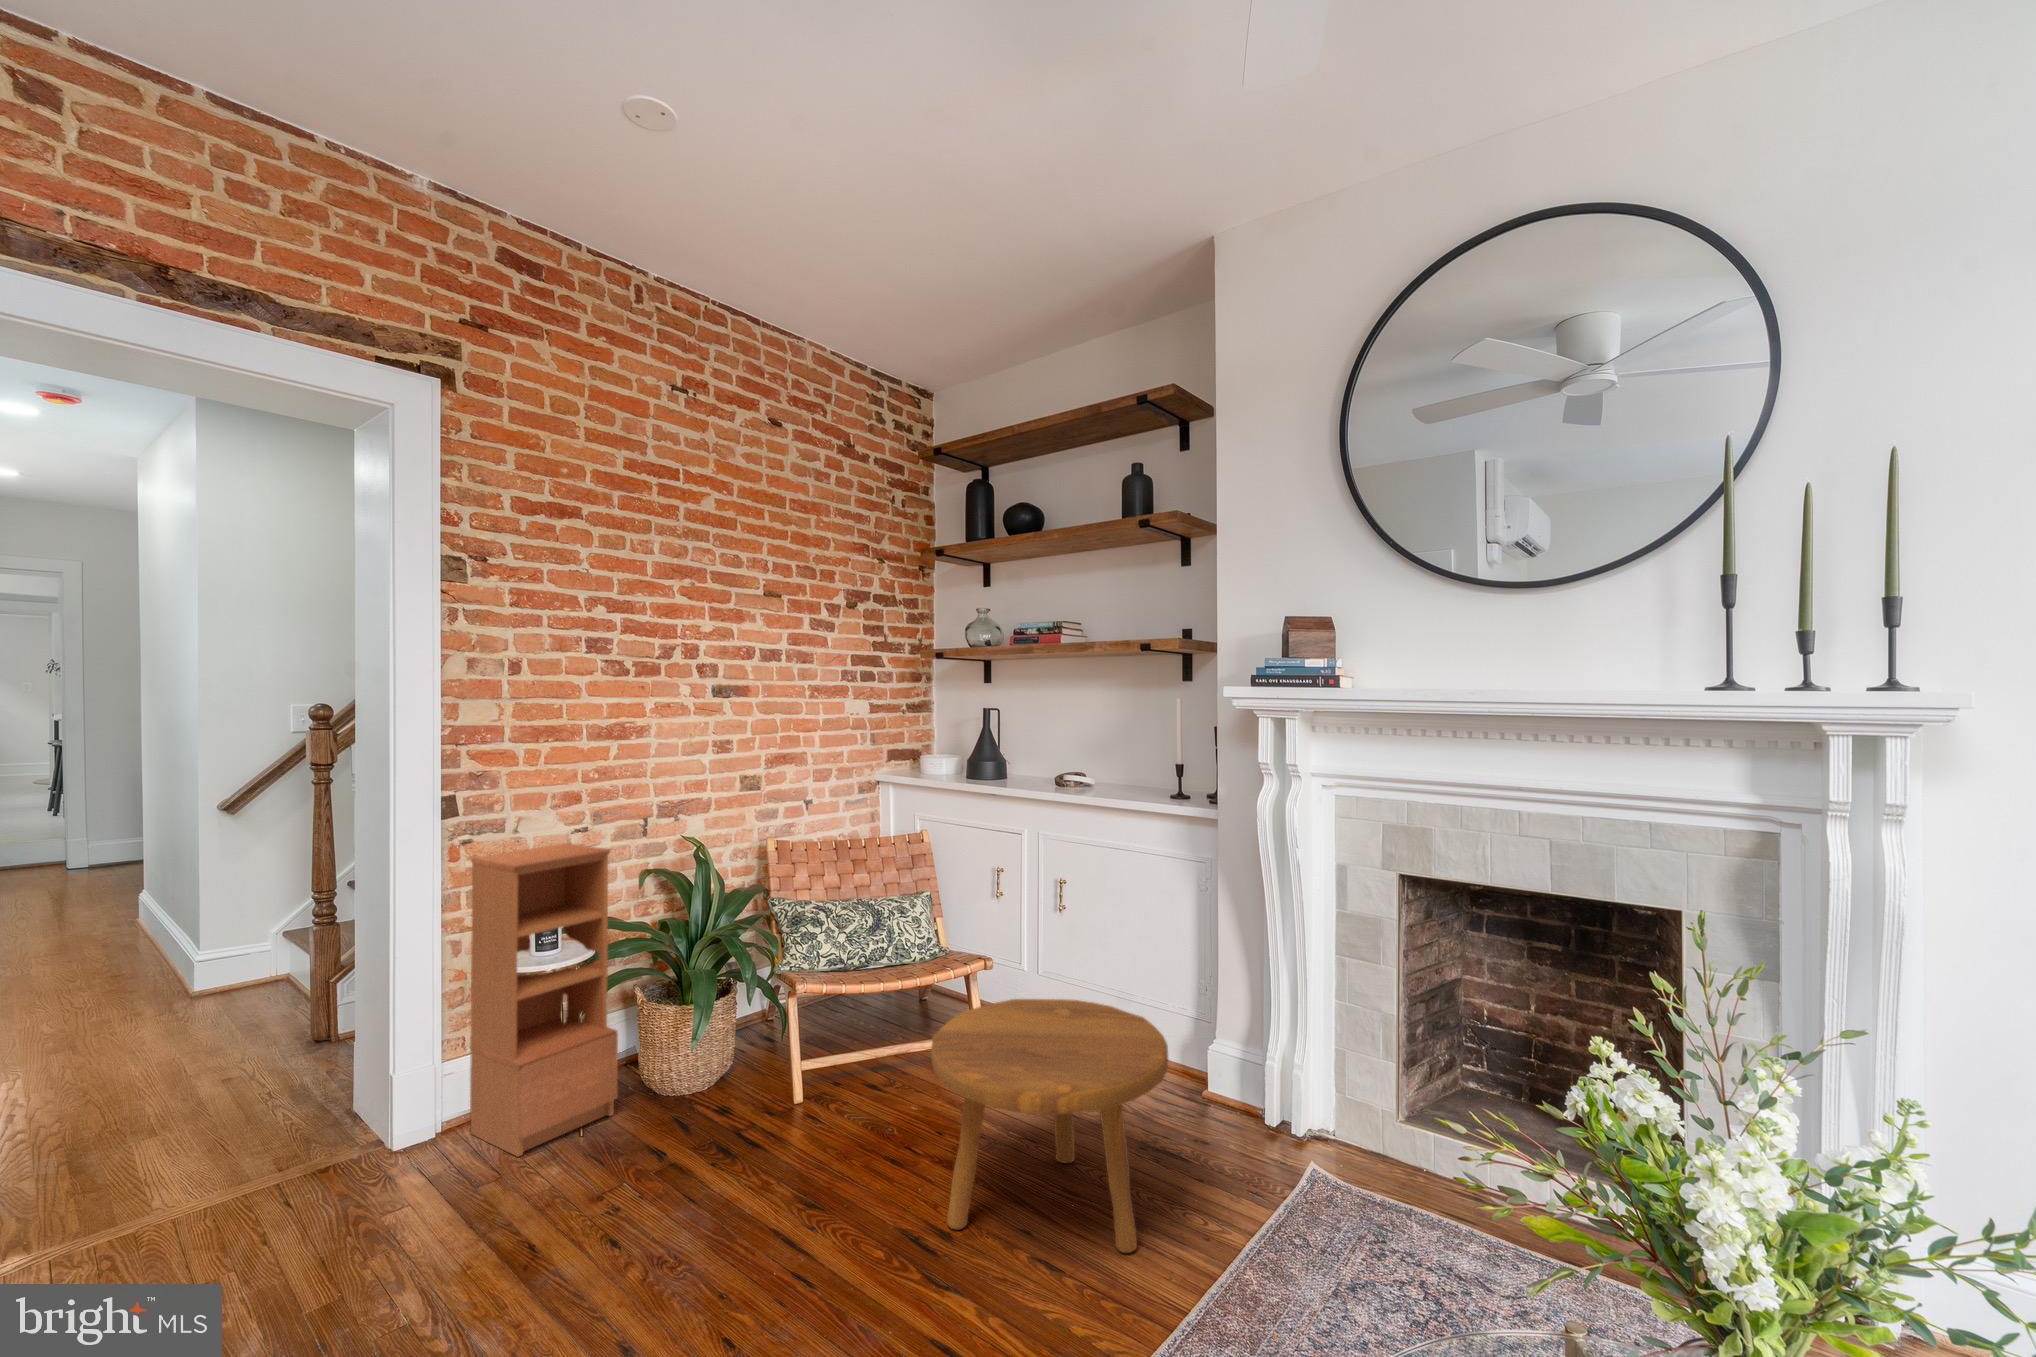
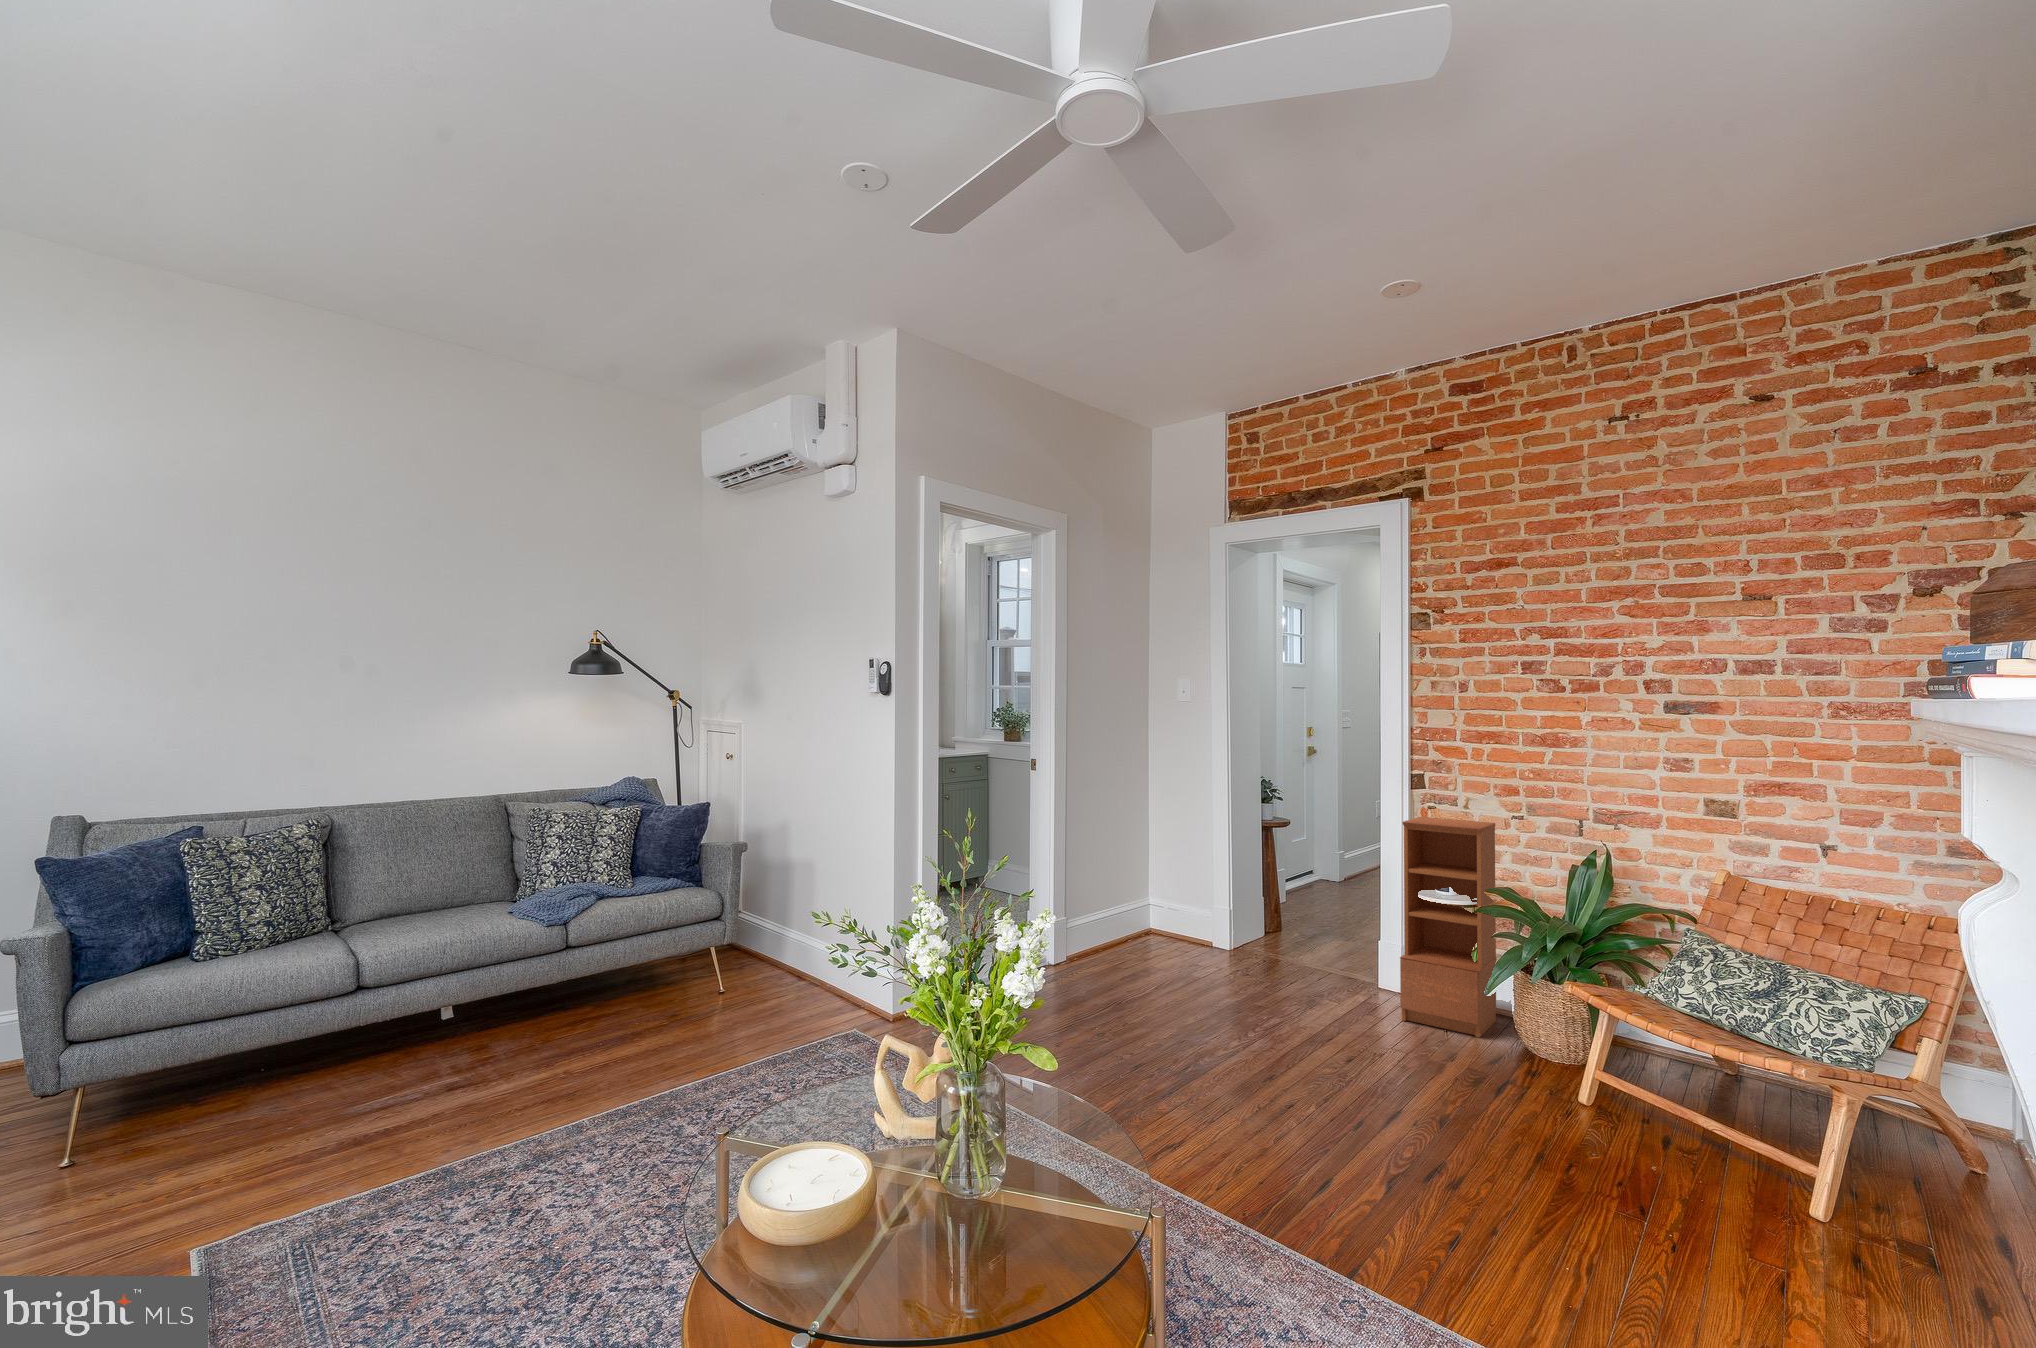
footstool: present [931,999,1168,1253] -> none [1331,1008,1587,1249]

